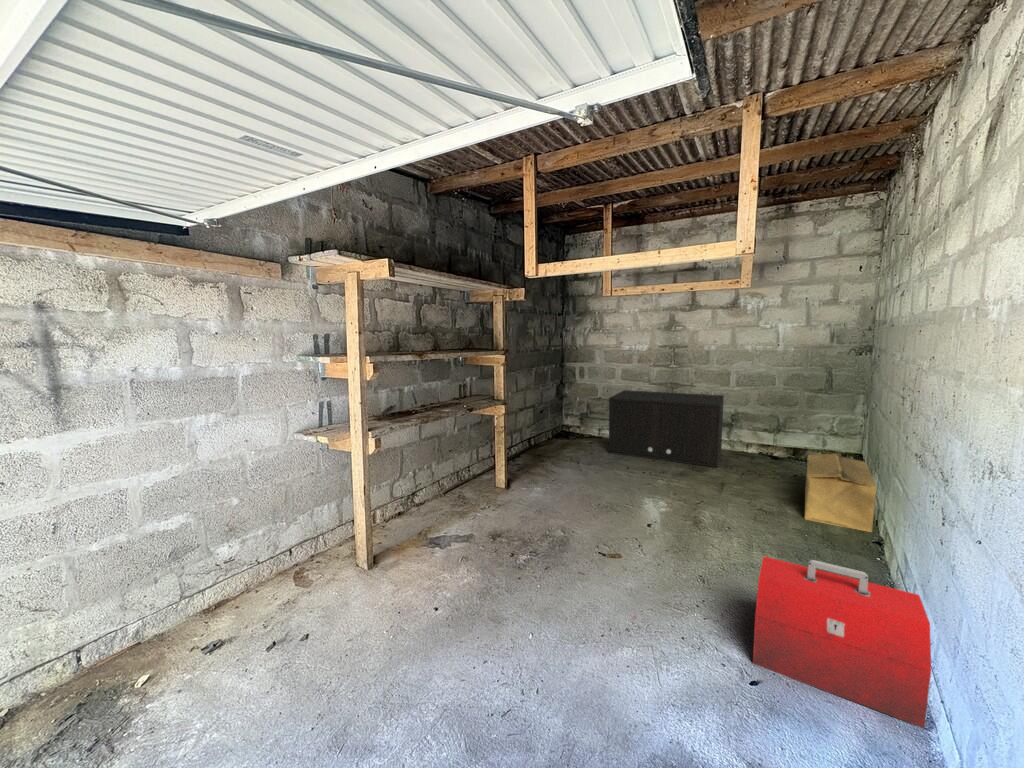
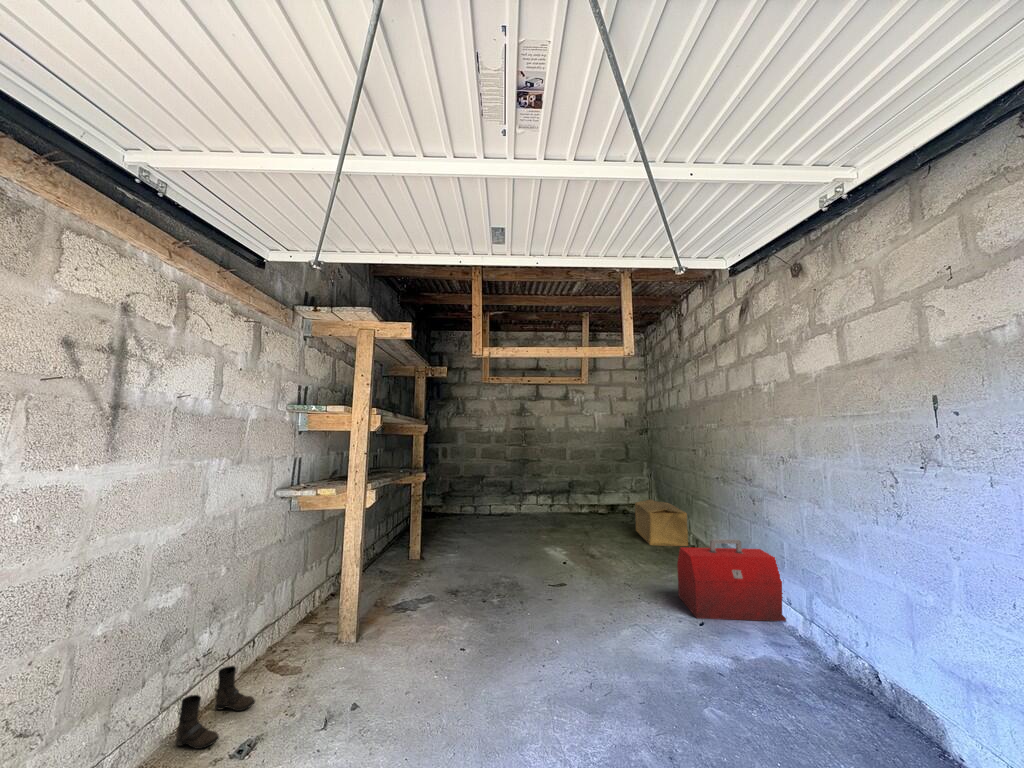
storage cabinet: present [608,390,724,467] -> none [482,468,571,524]
boots: none [180,576,251,637] -> present [176,666,255,749]

